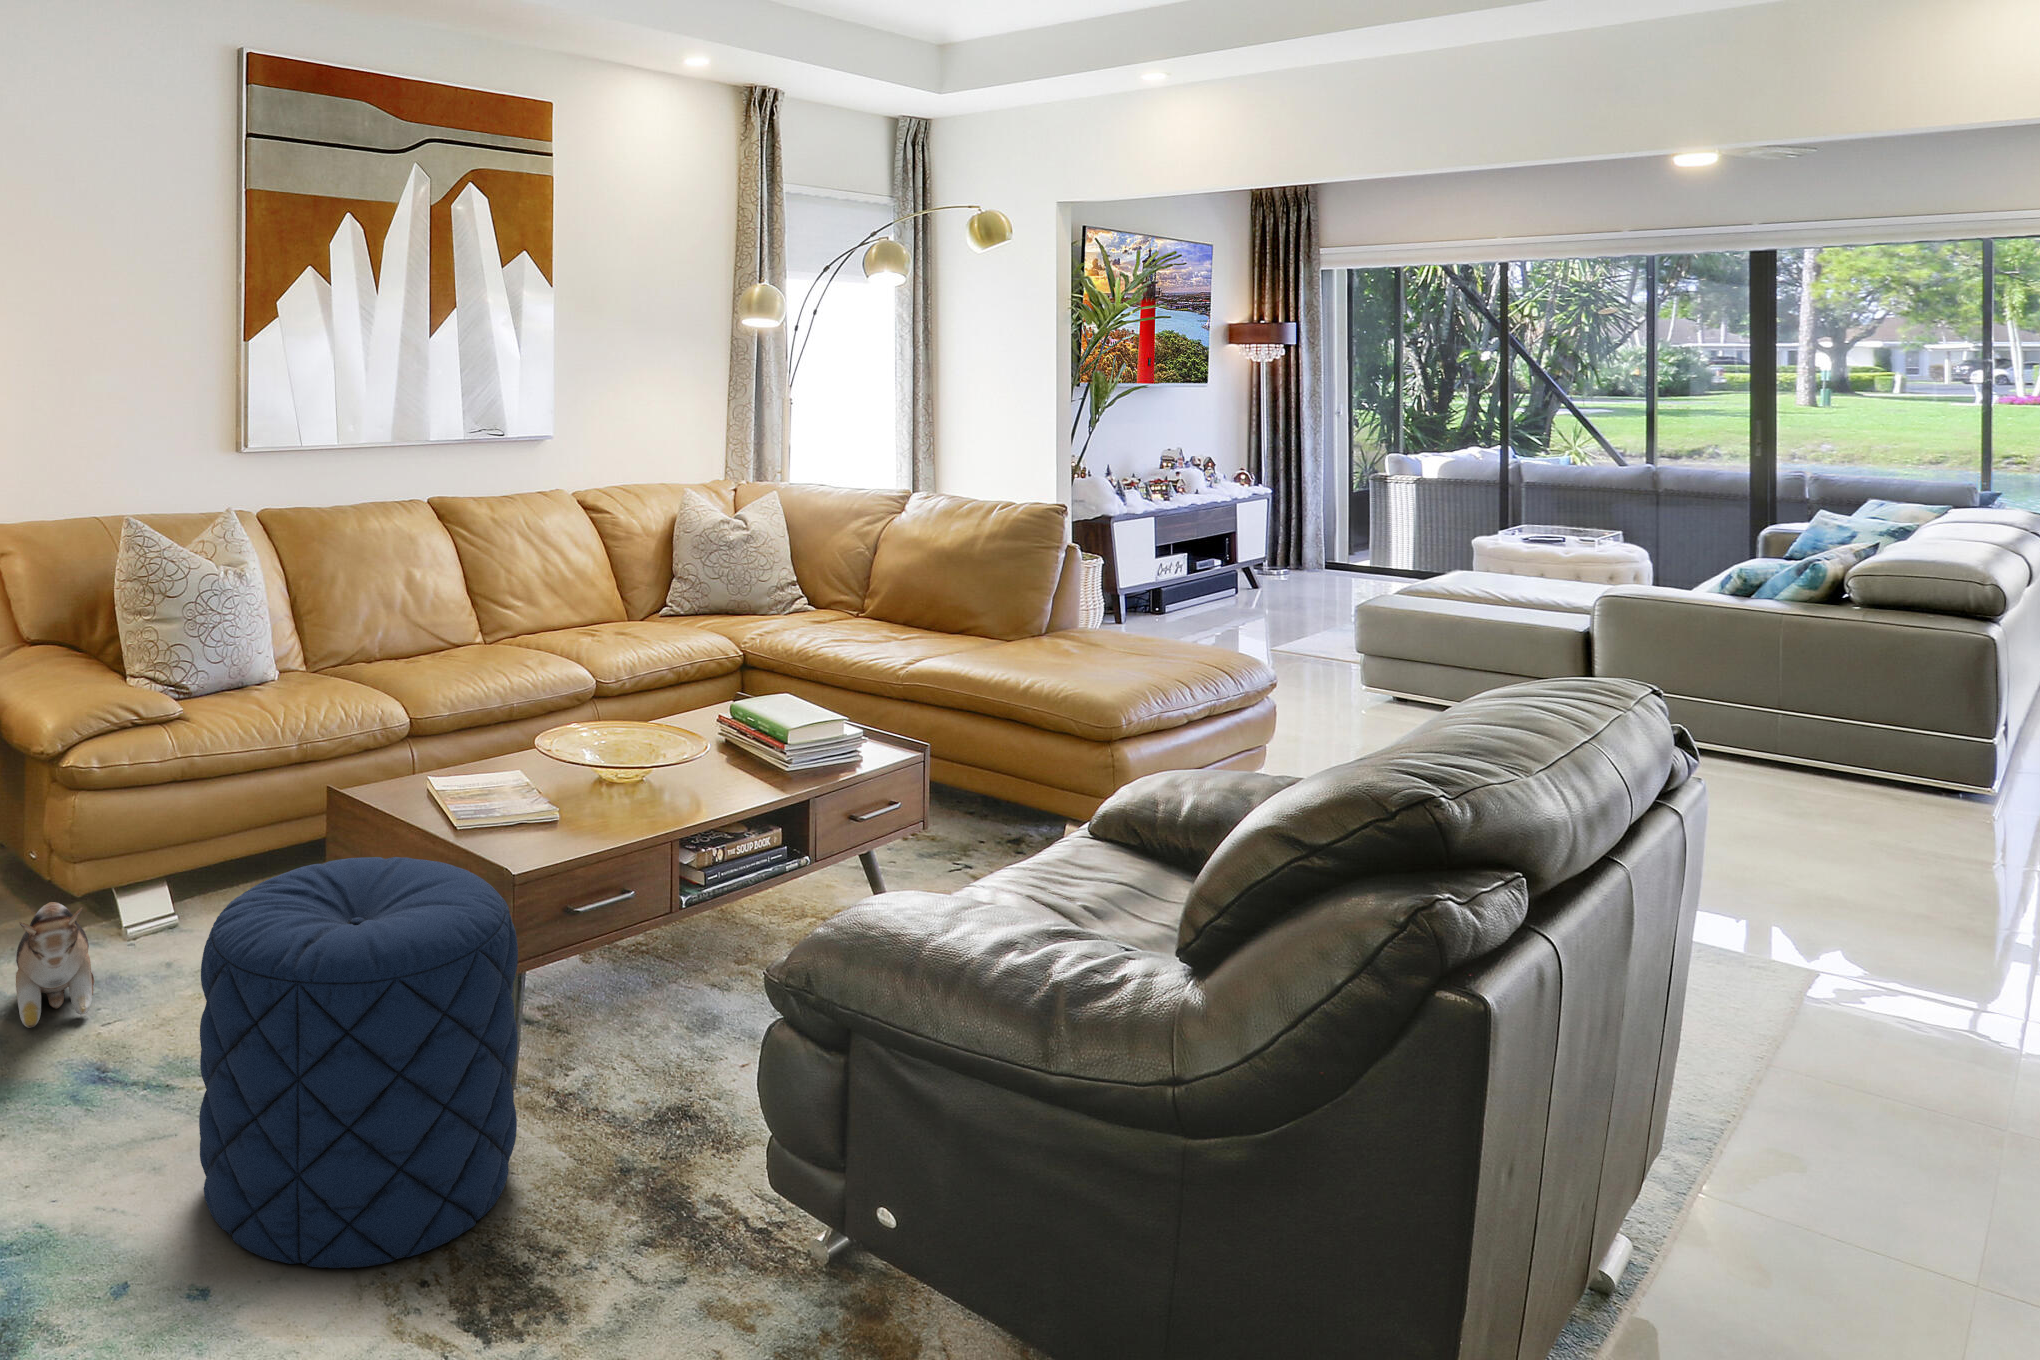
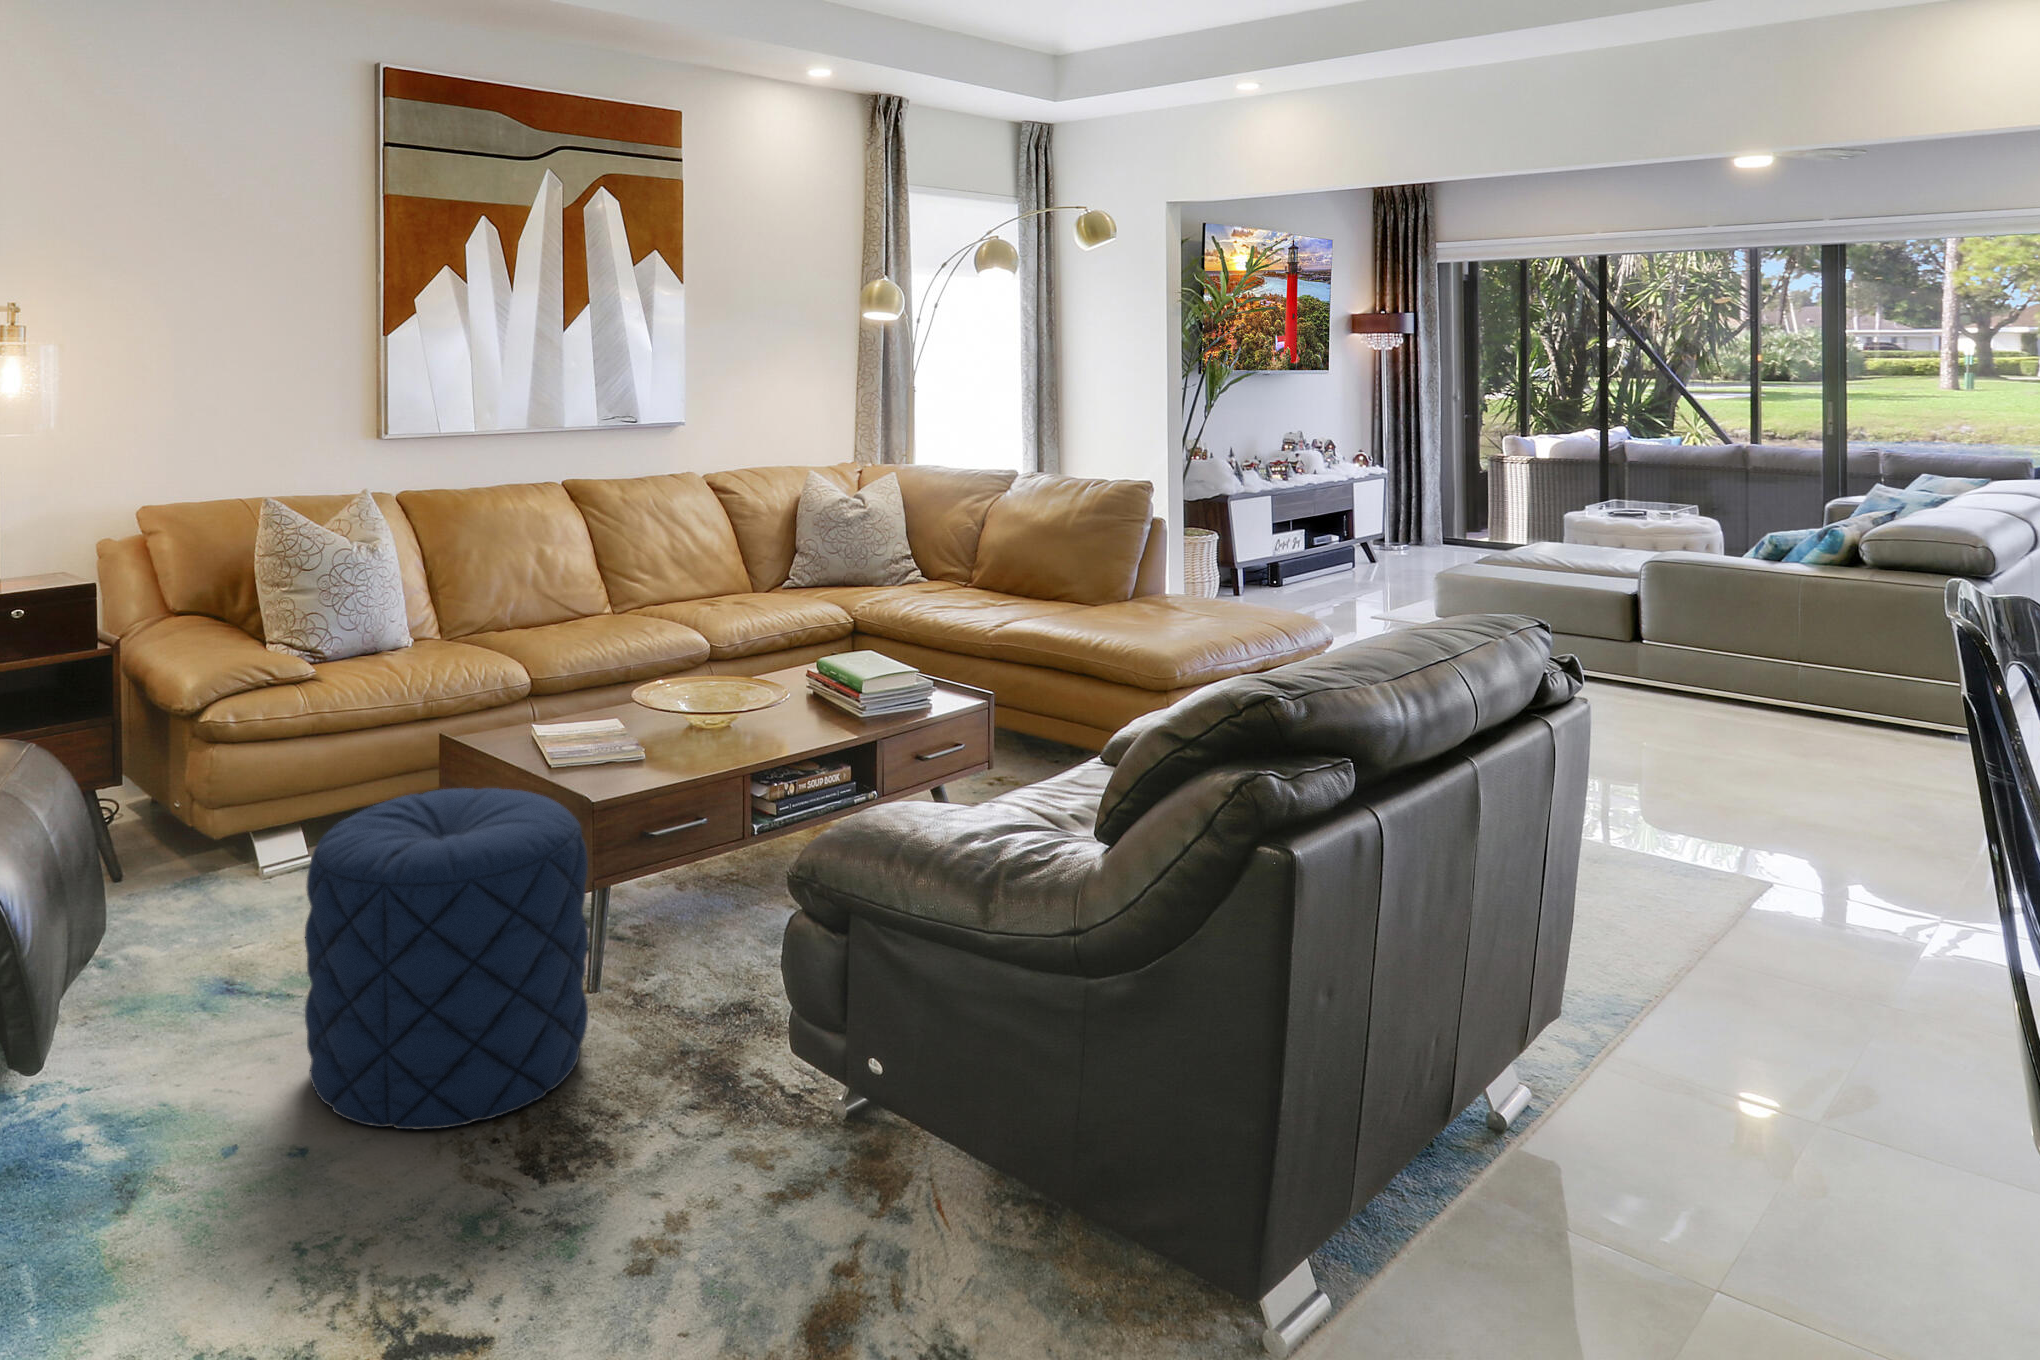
plush toy: present [16,902,94,1028] -> none [154,840,227,954]

